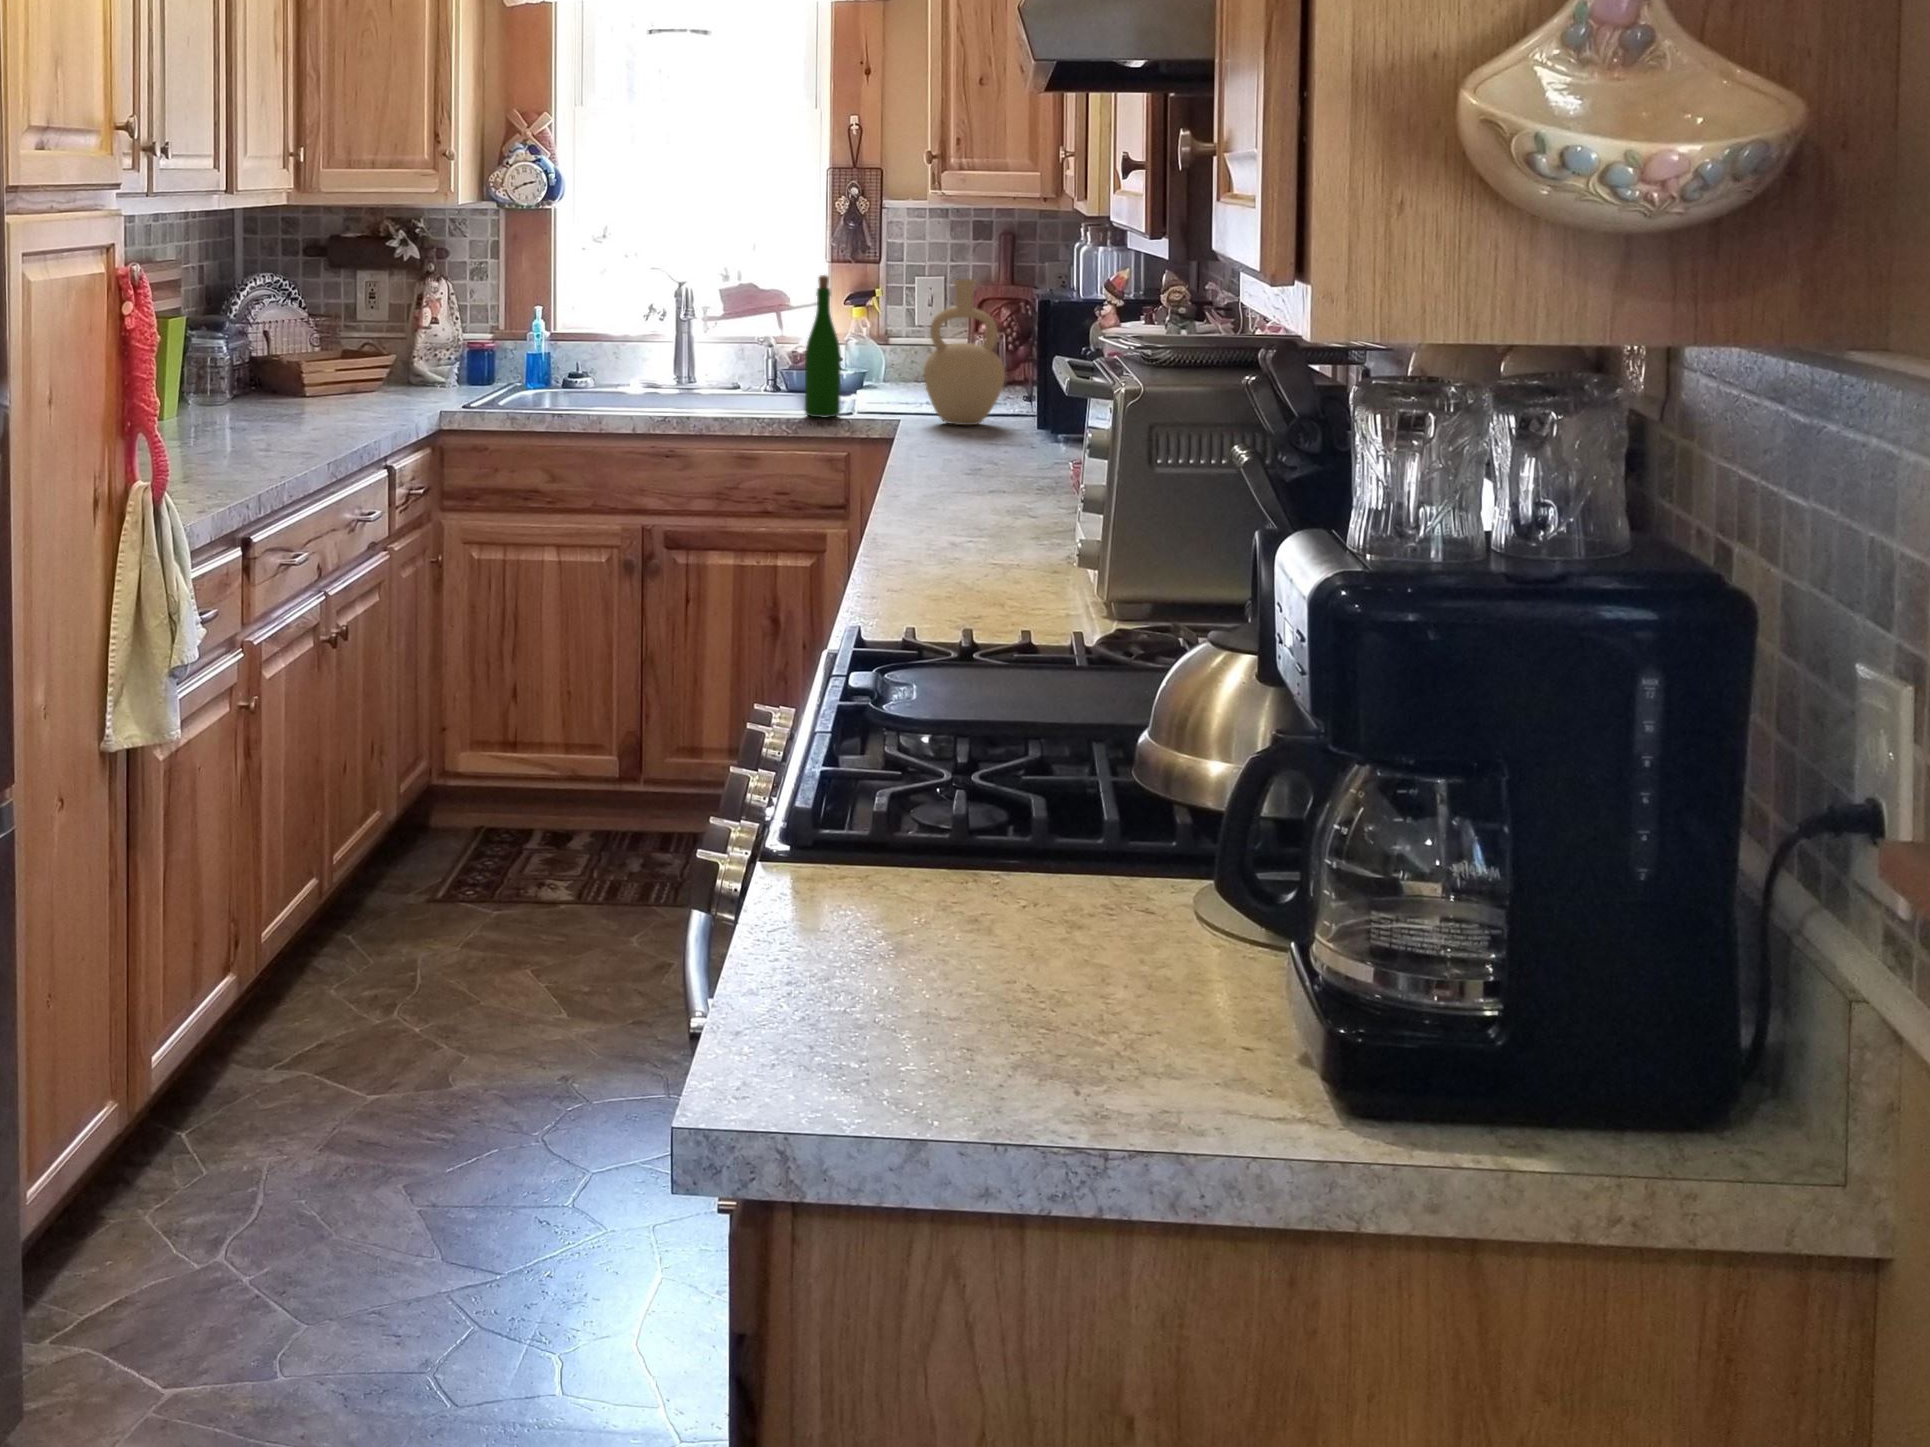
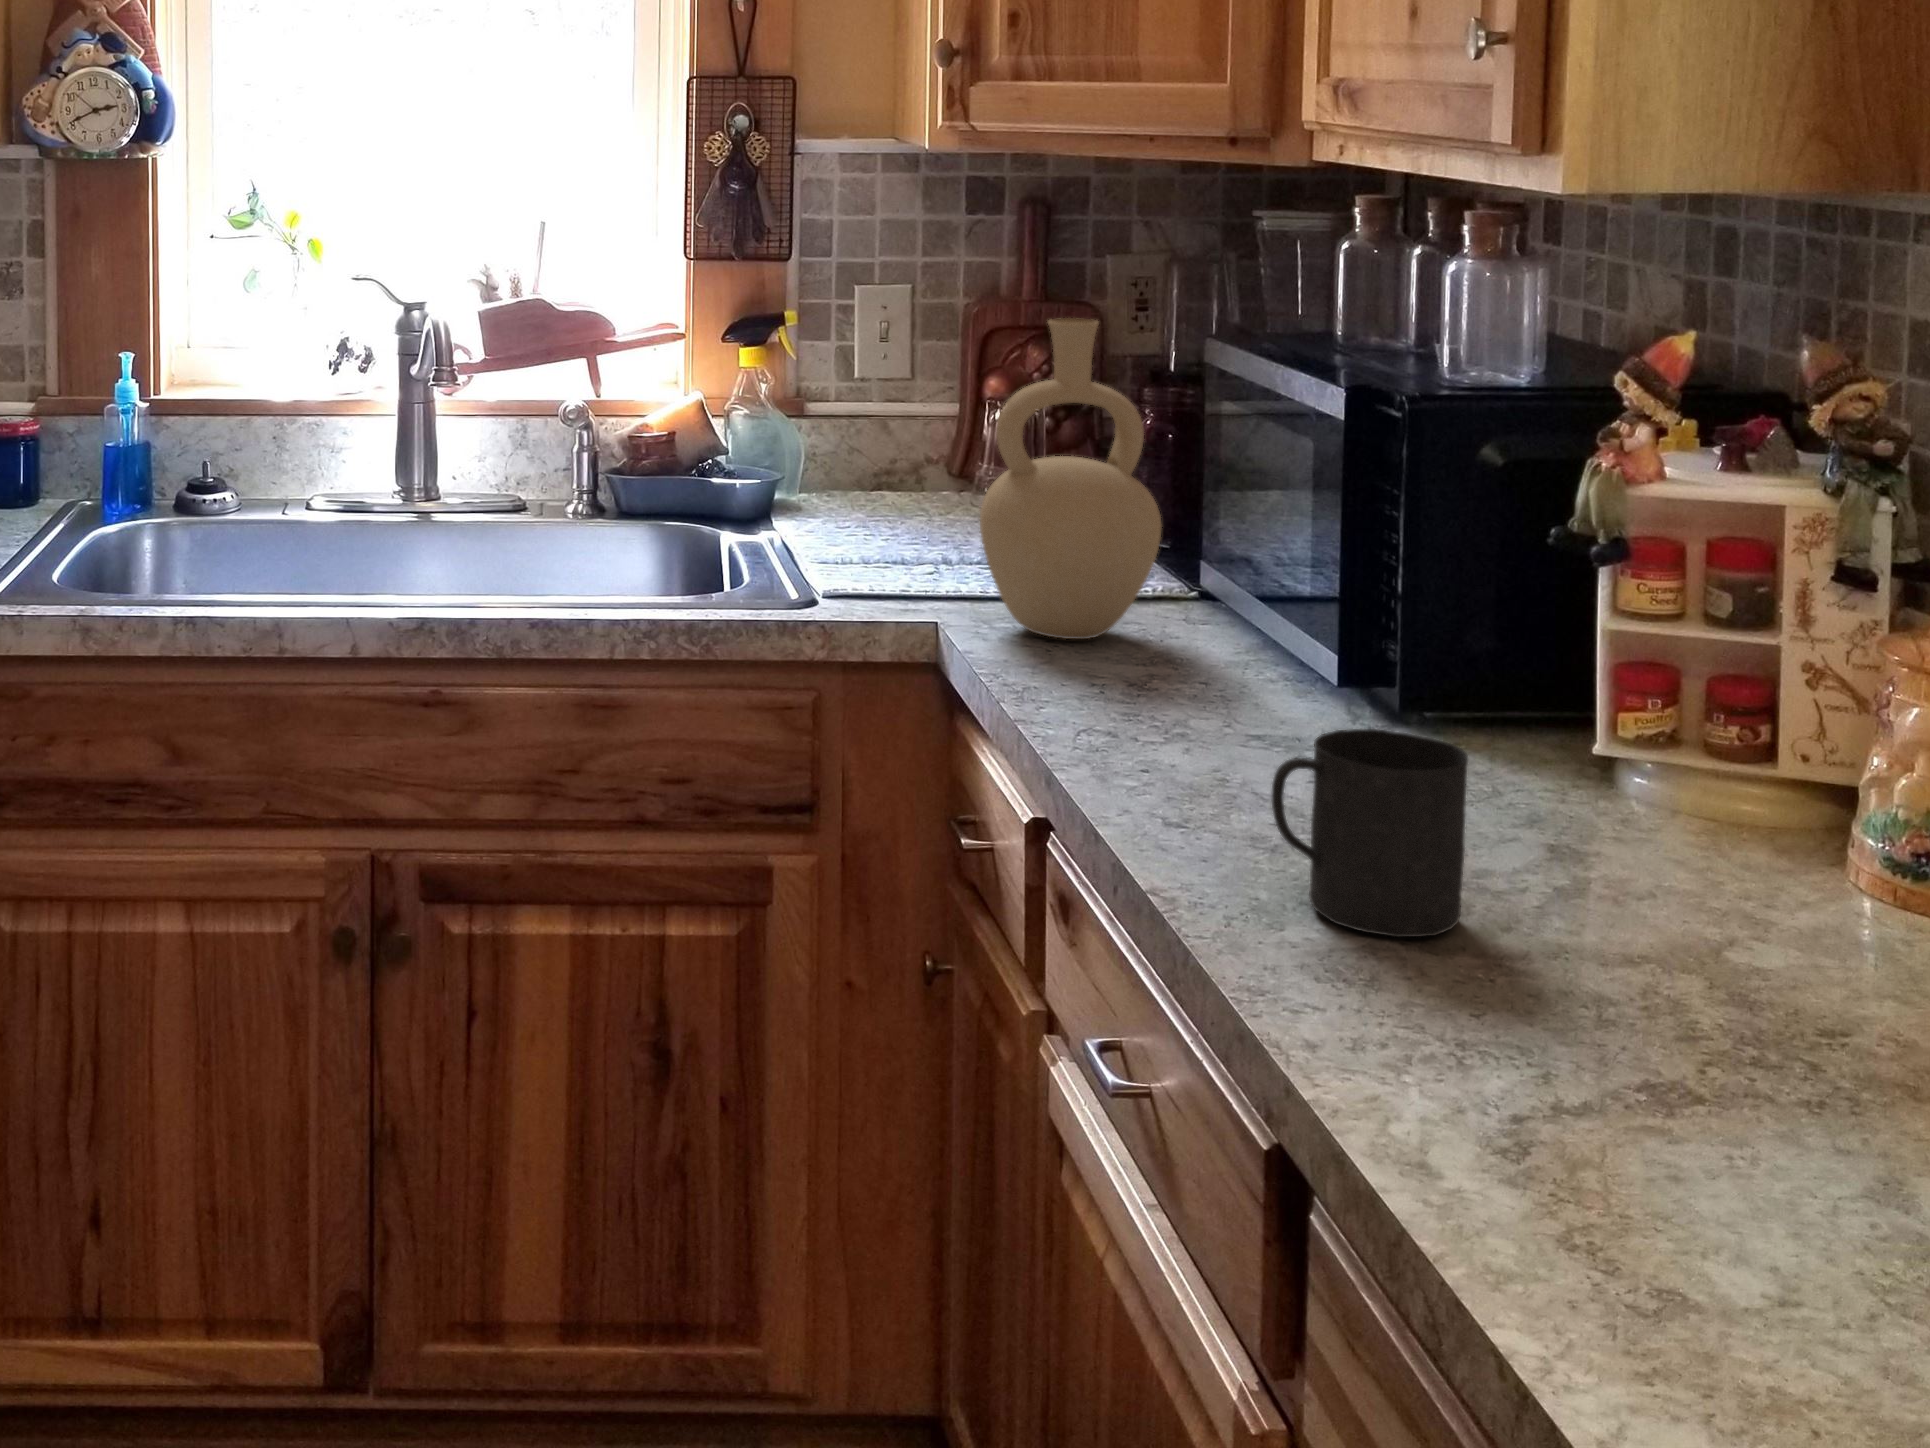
wine bottle: present [805,275,841,417] -> none [712,309,788,617]
mug: none [953,416,1024,486] -> present [1271,729,1468,937]

